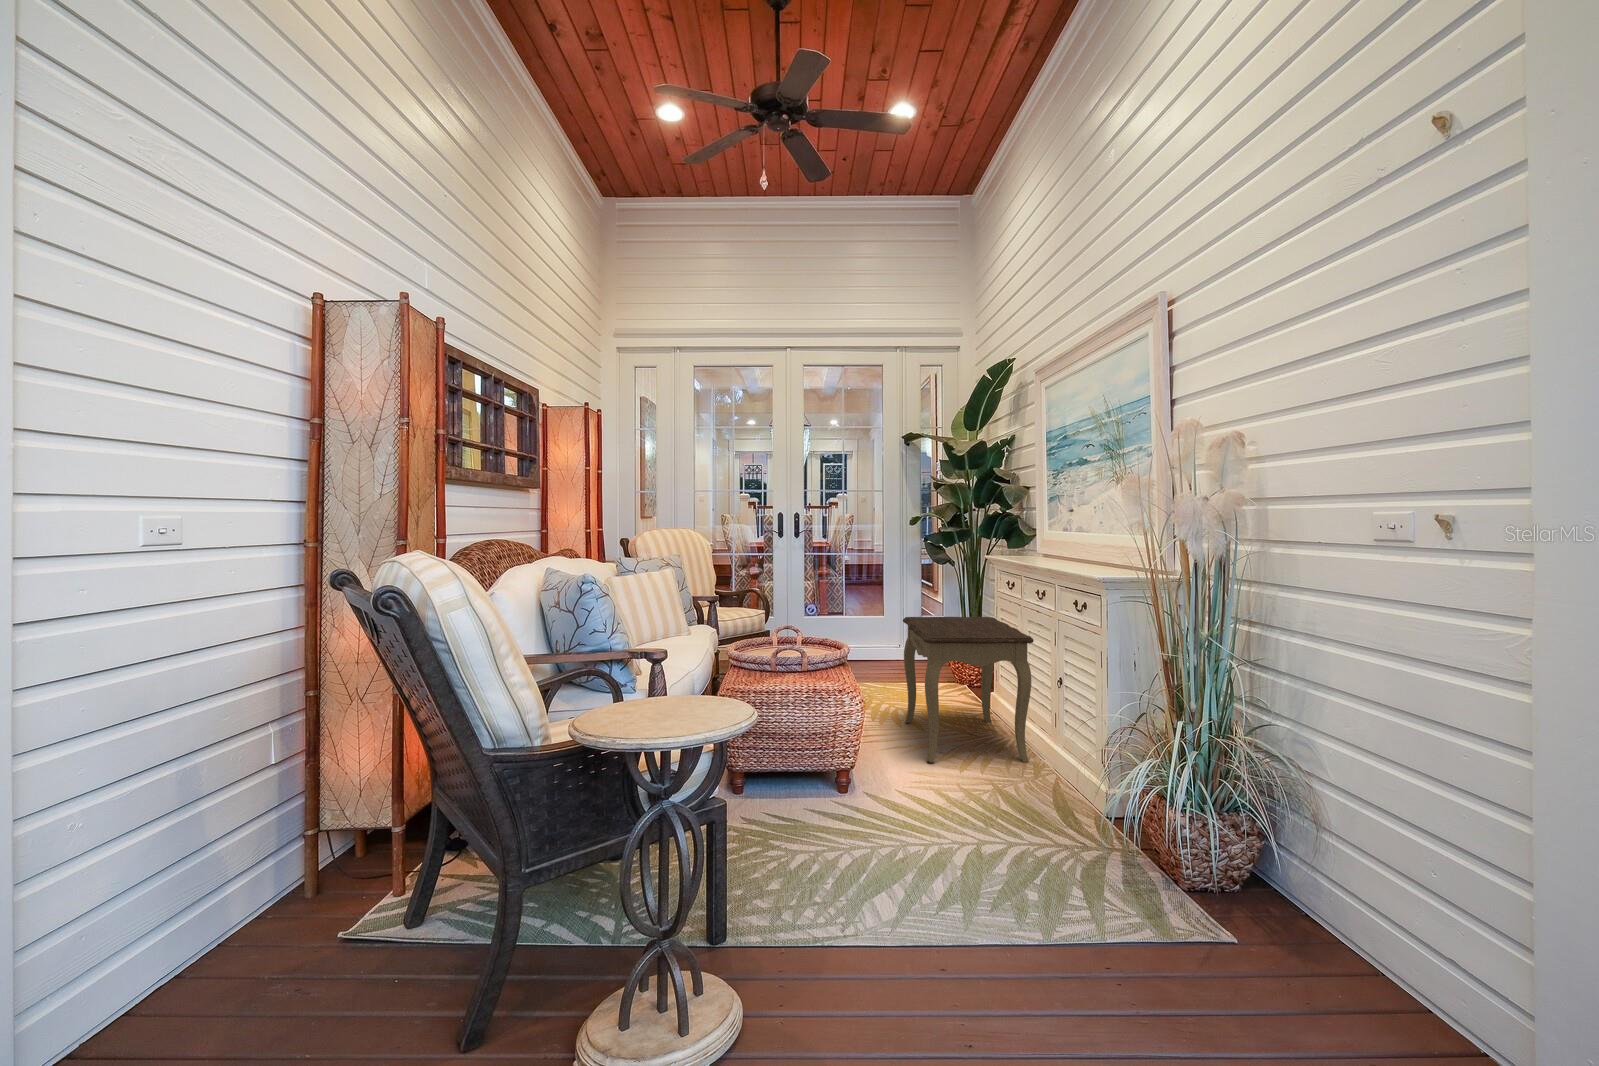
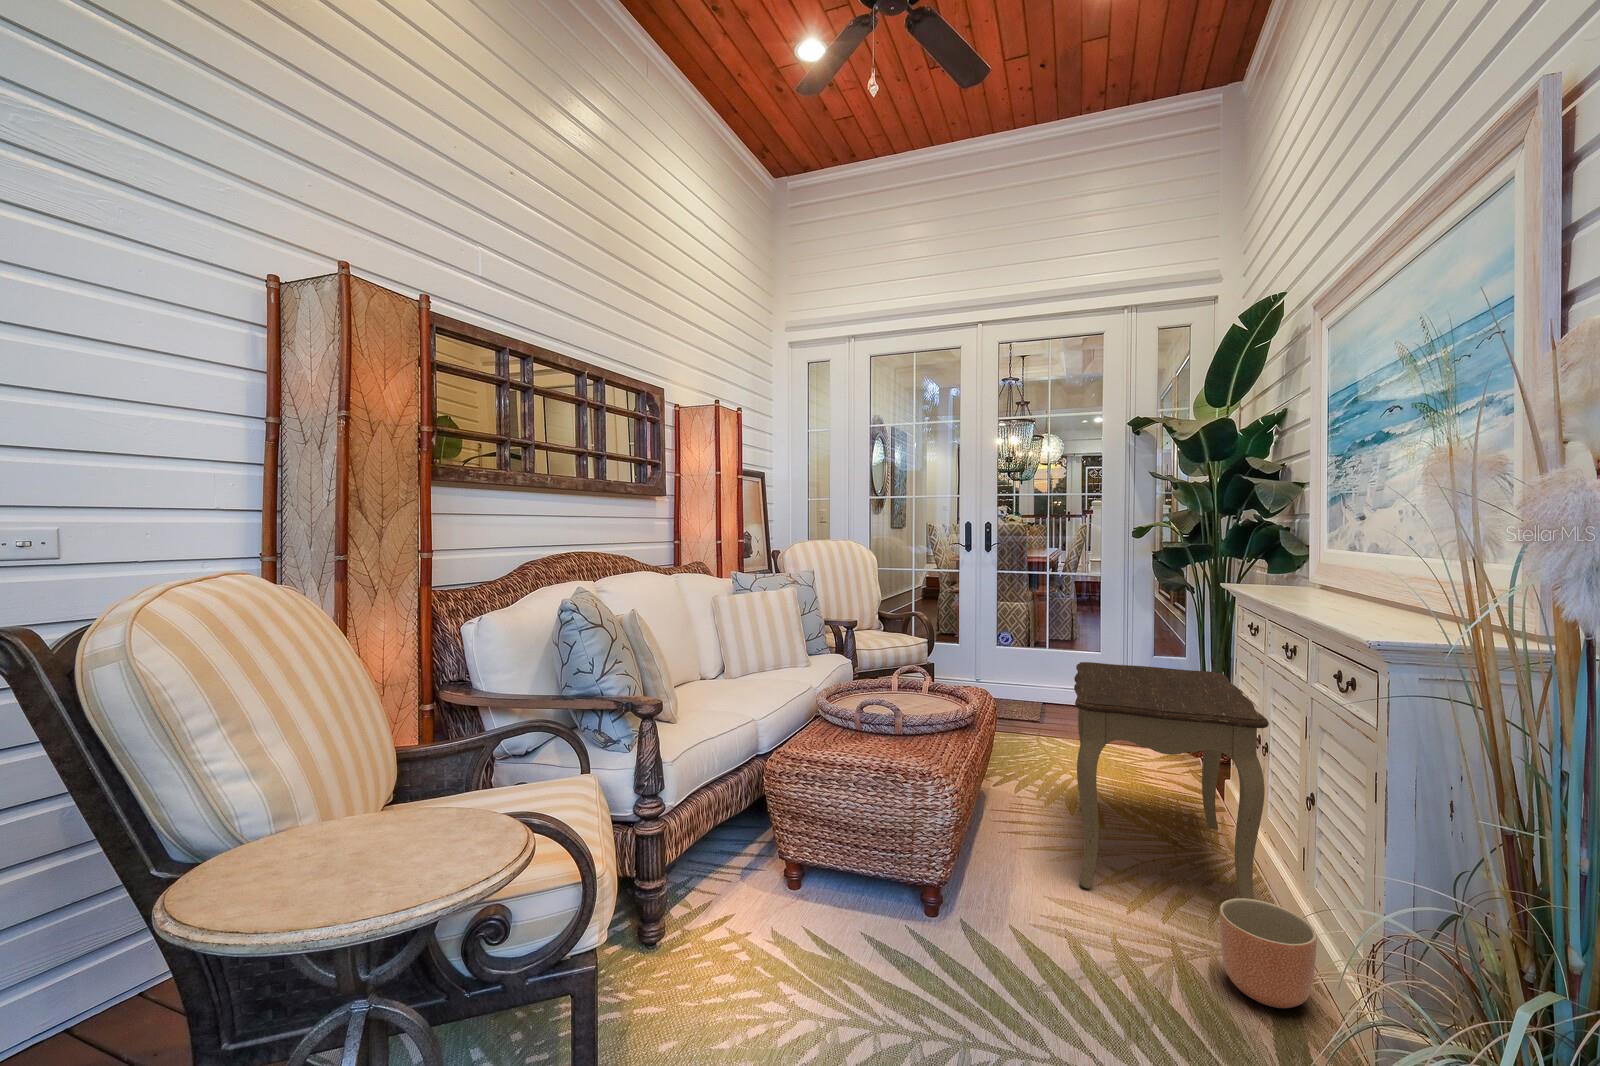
planter: none [1019,741,1068,795] -> present [1220,898,1317,1008]

